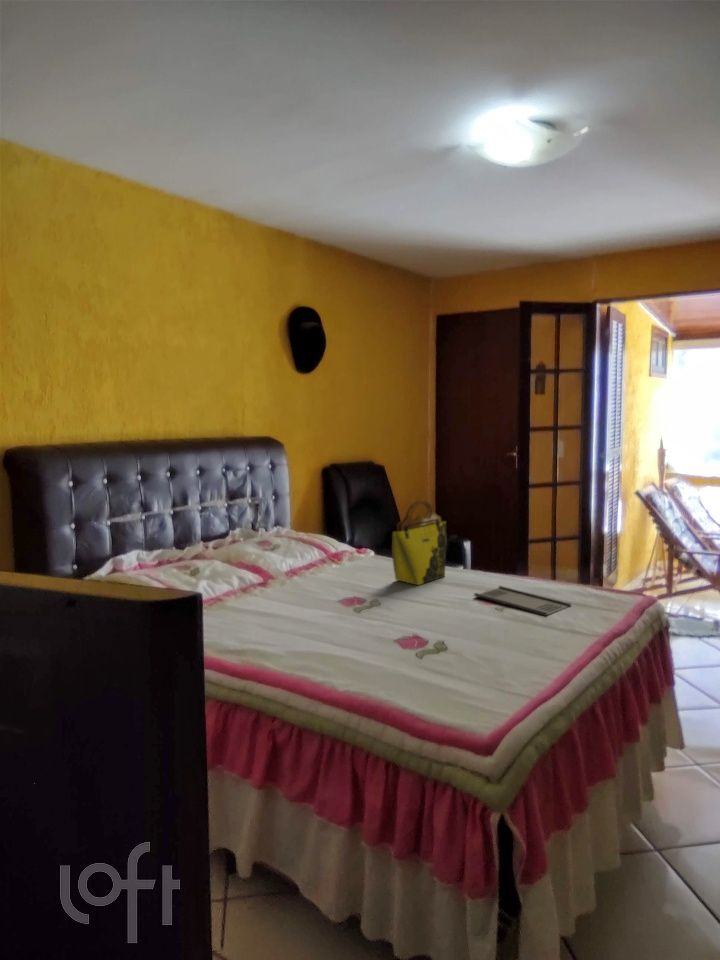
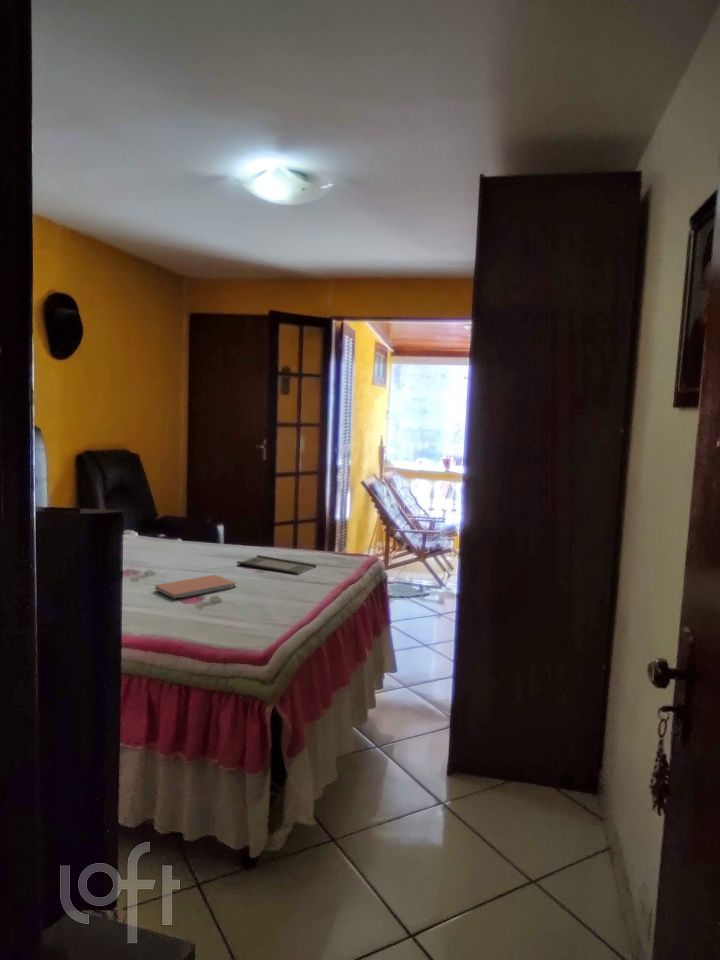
tote bag: present [392,500,447,585] -> none [160,482,210,558]
notebook: none [377,610,469,639] -> present [155,575,235,598]

